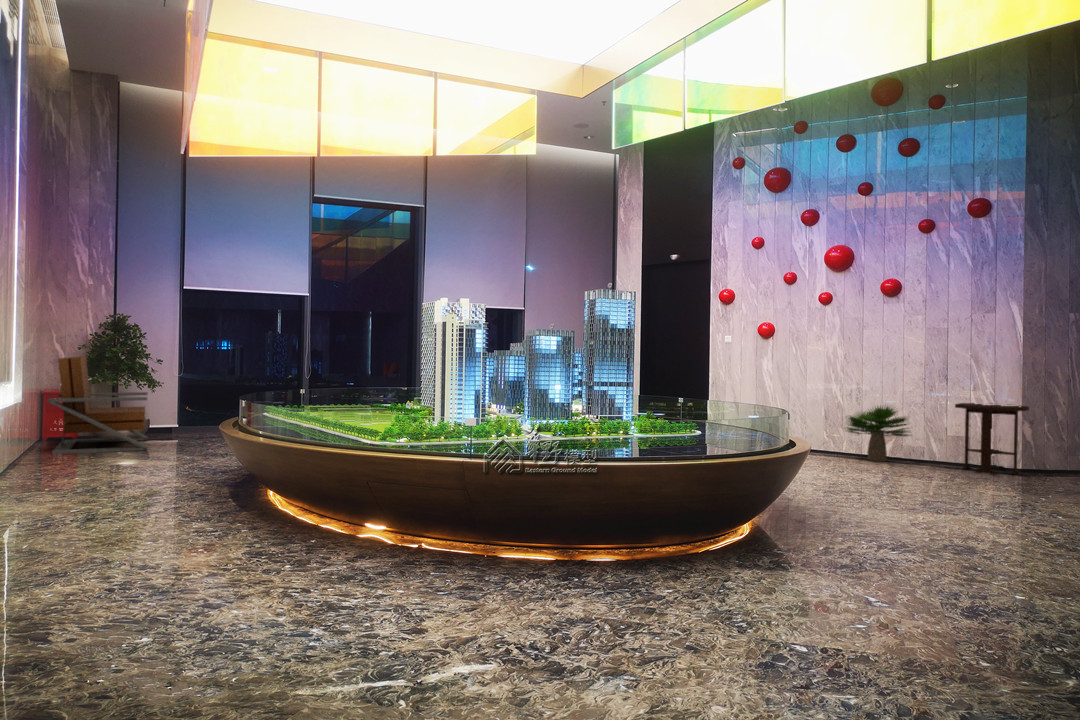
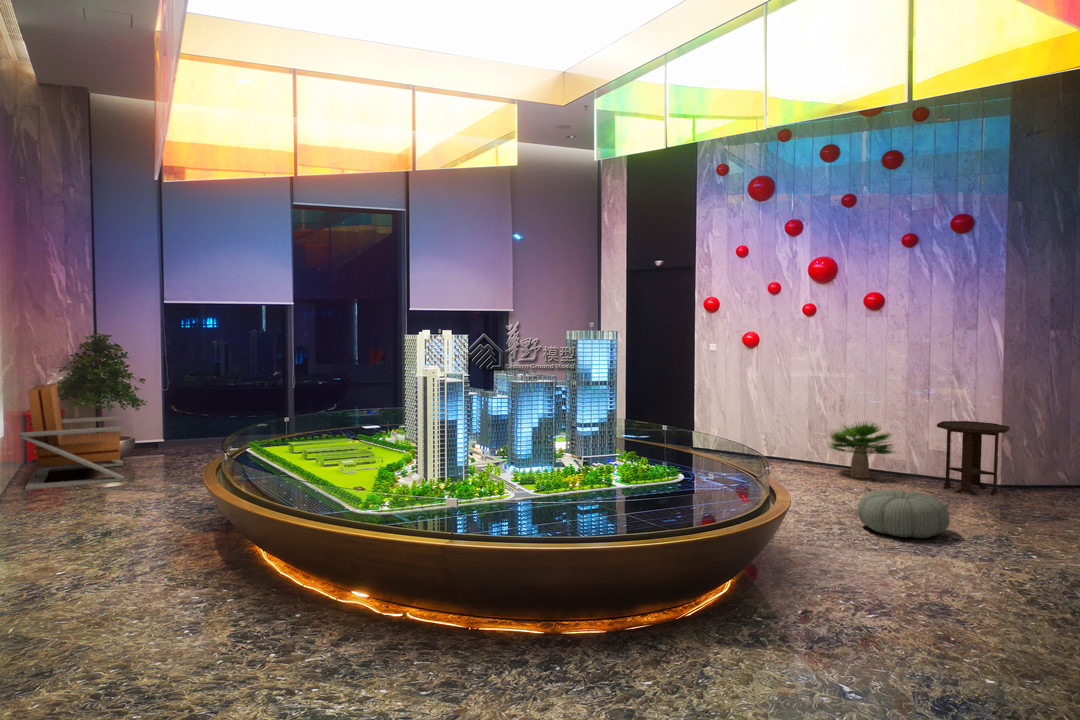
pouf: none [877,457,971,501] -> present [858,489,949,538]

